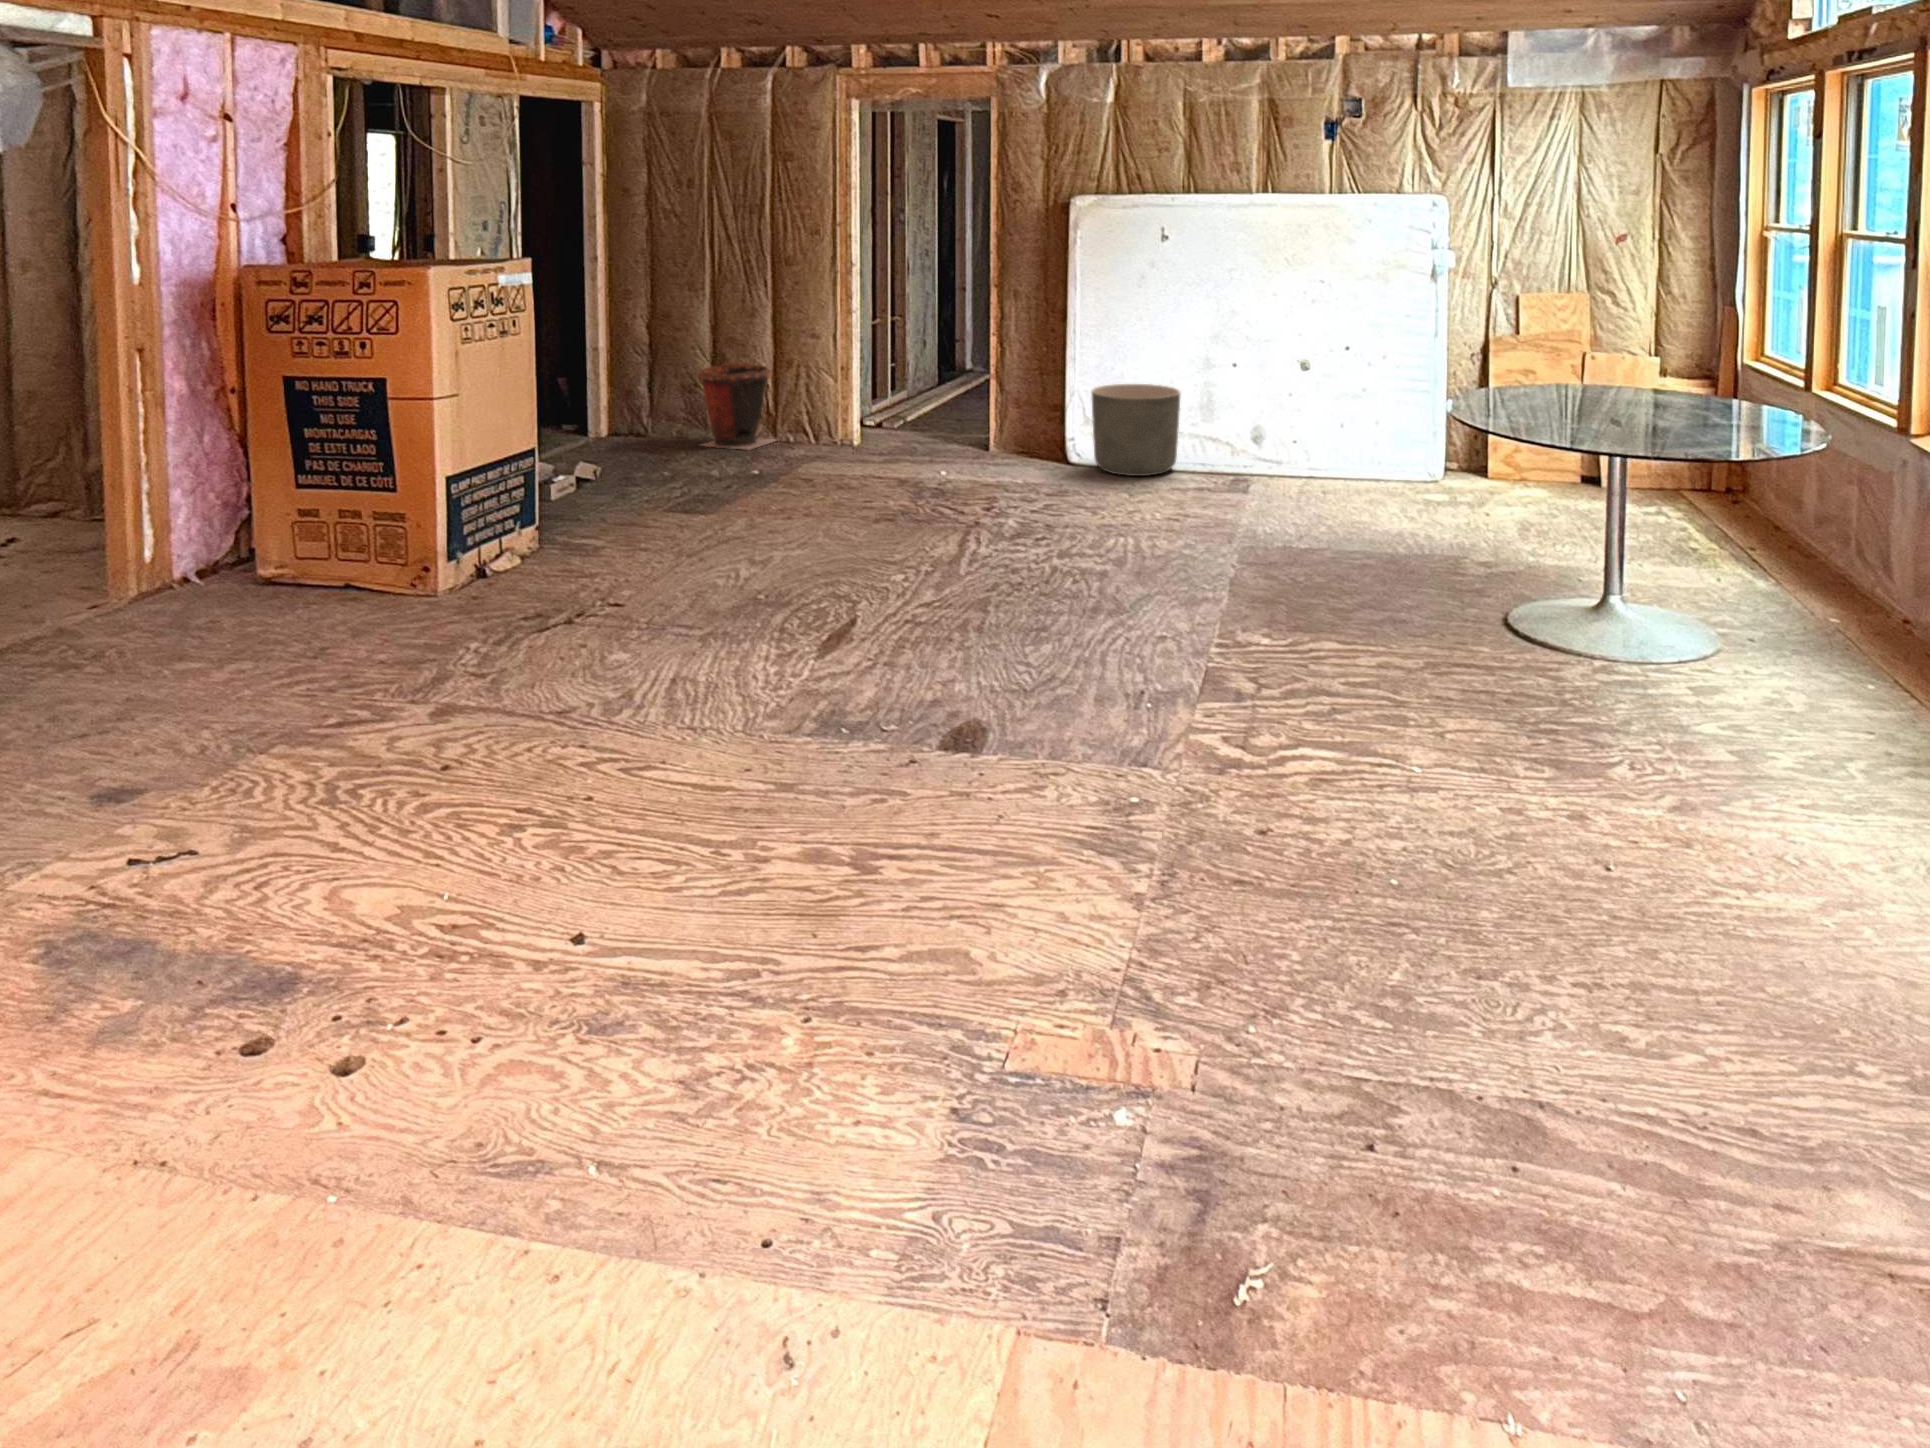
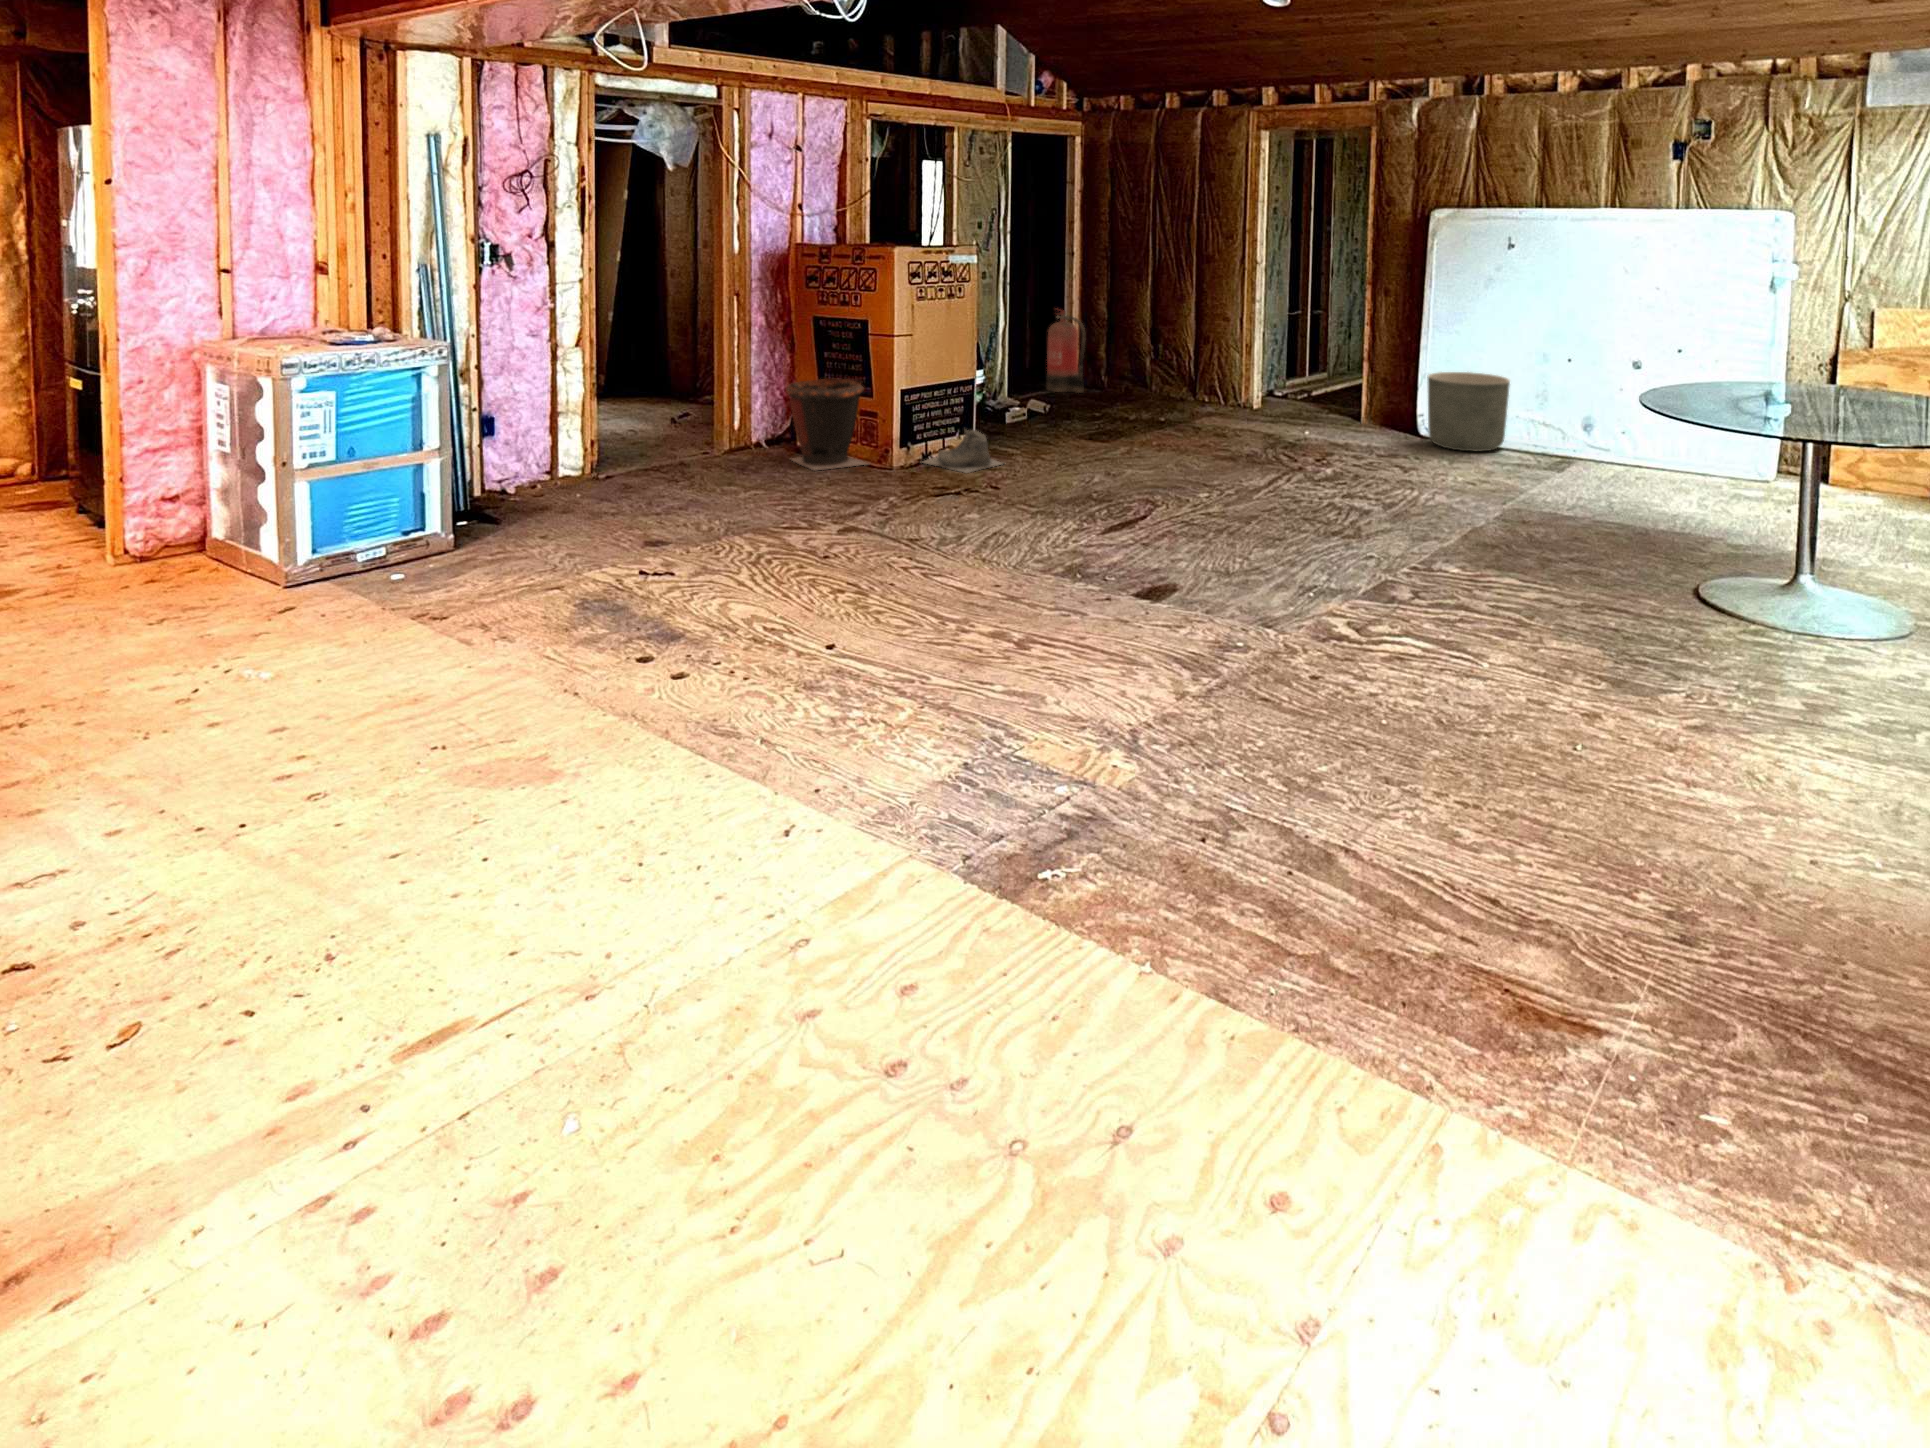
fire extinguisher: none [584,333,639,444] -> present [1047,310,1085,393]
waste bin: present [698,364,776,450] -> present [786,379,866,470]
boots: none [485,519,614,586] -> present [923,430,1002,473]

